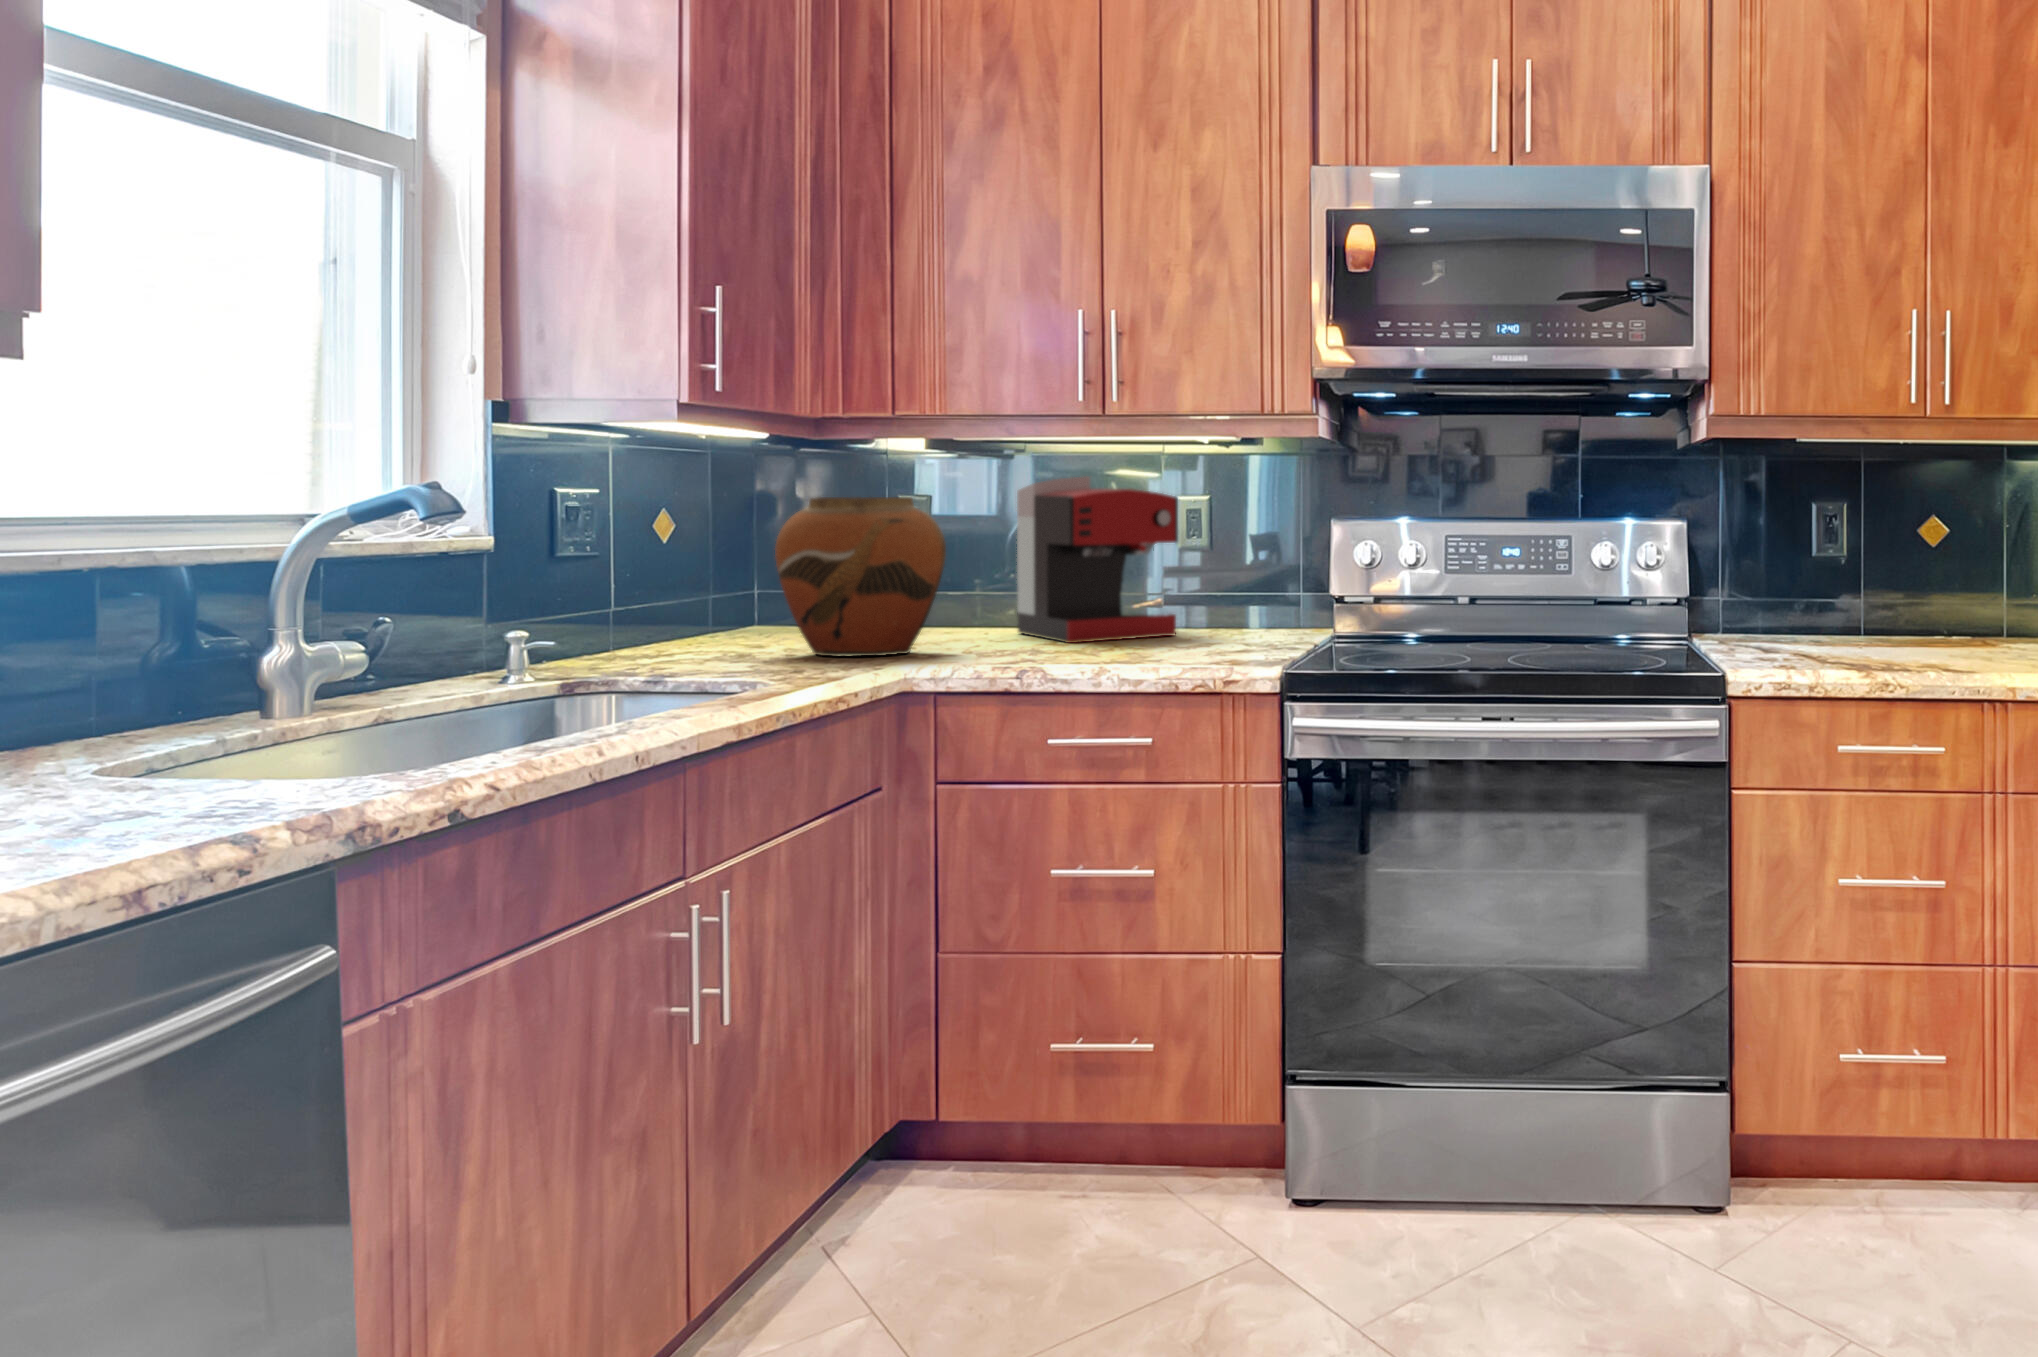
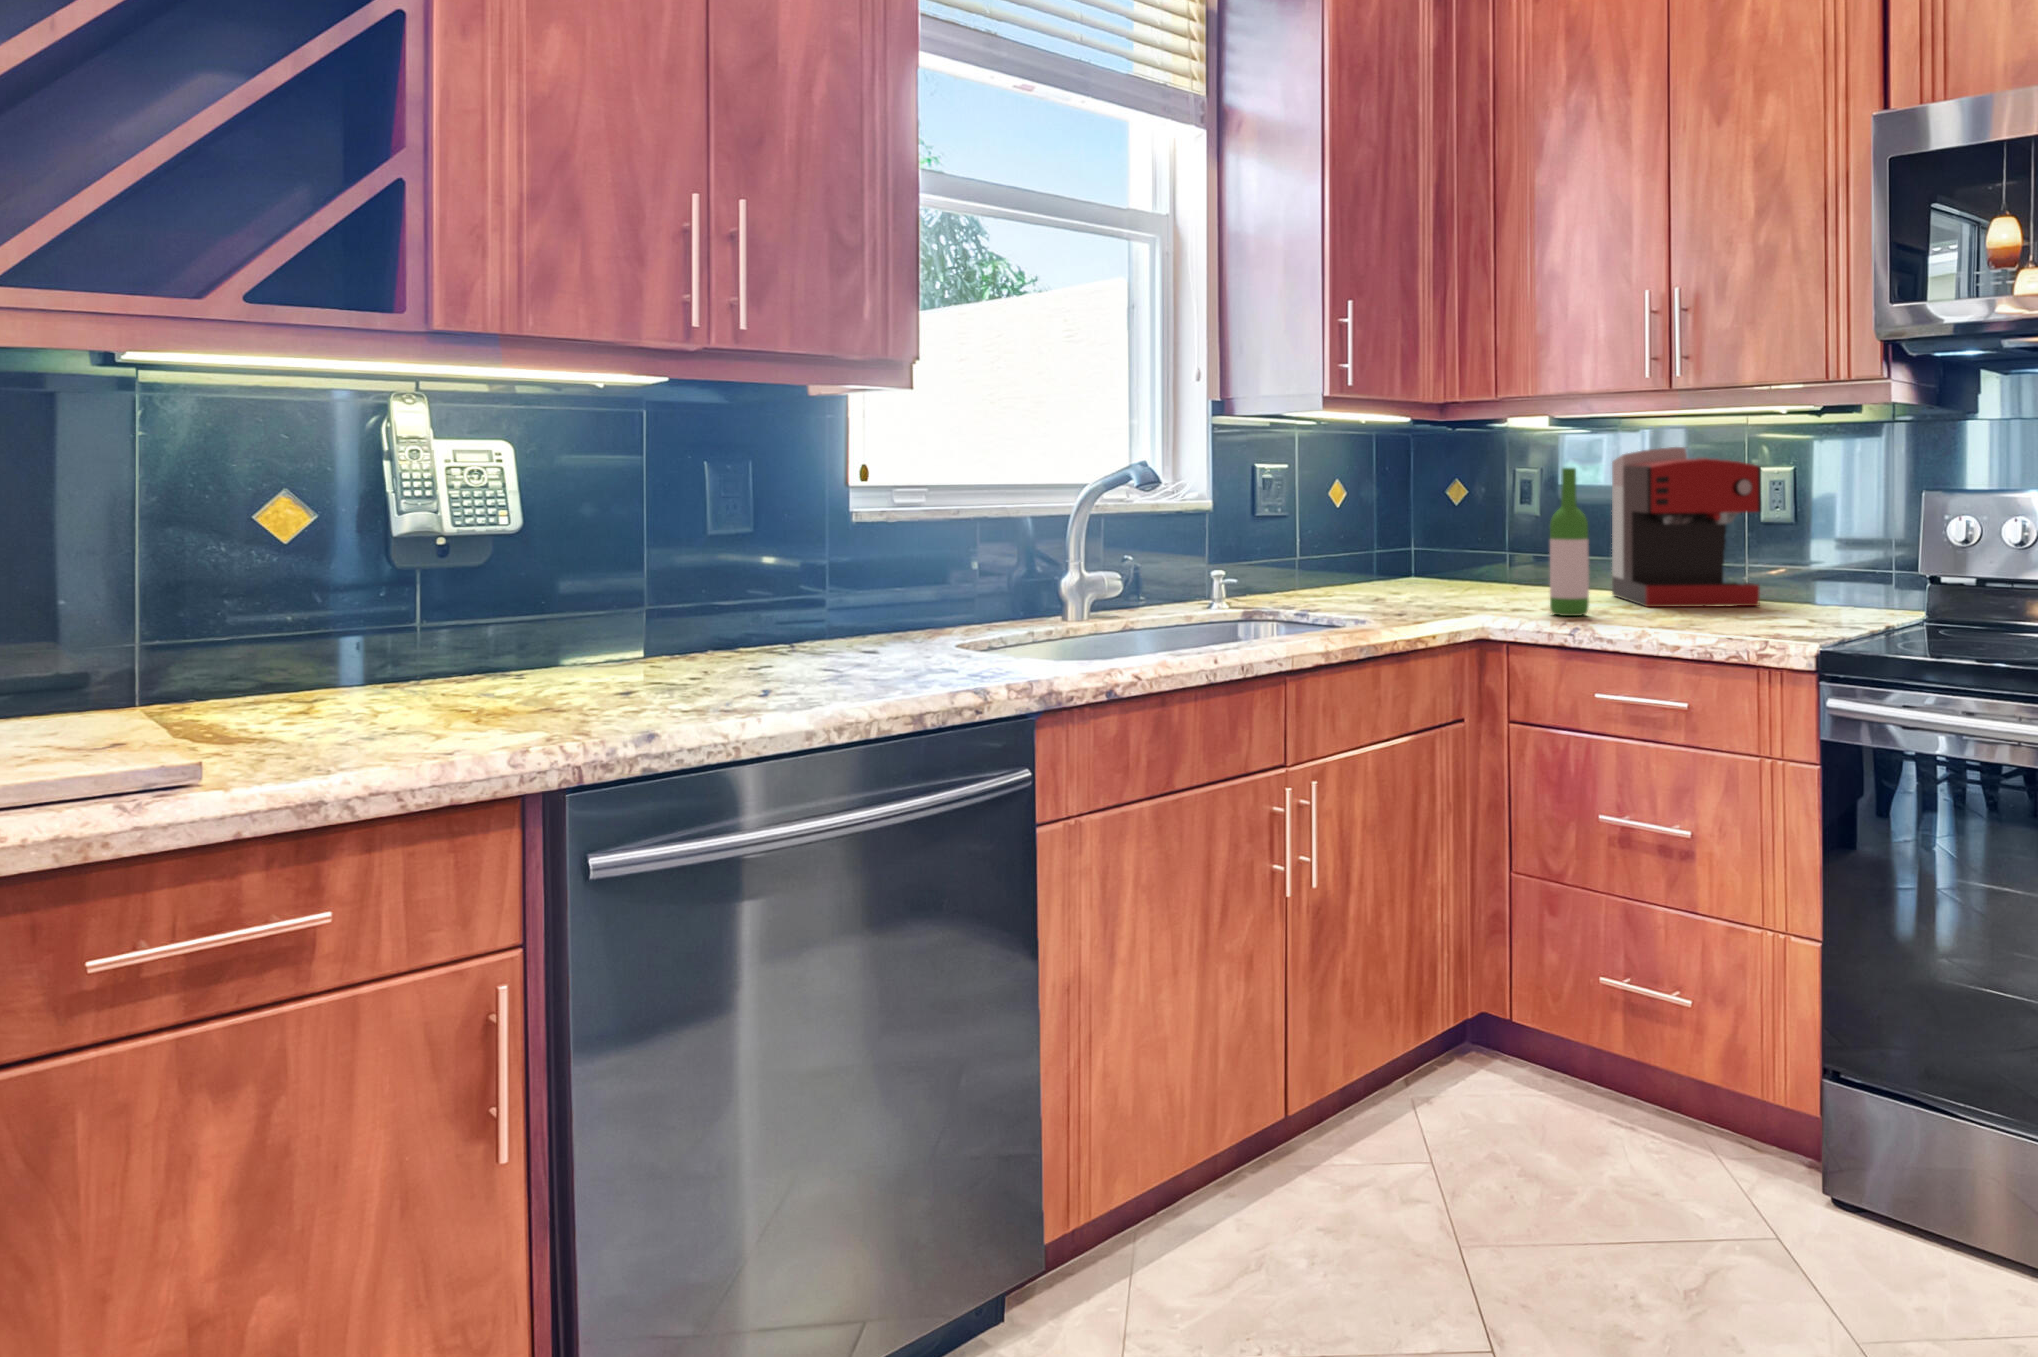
vase: present [775,497,946,657] -> none [1399,468,1531,607]
wine bottle: none [977,497,1021,658] -> present [1550,468,1589,616]

